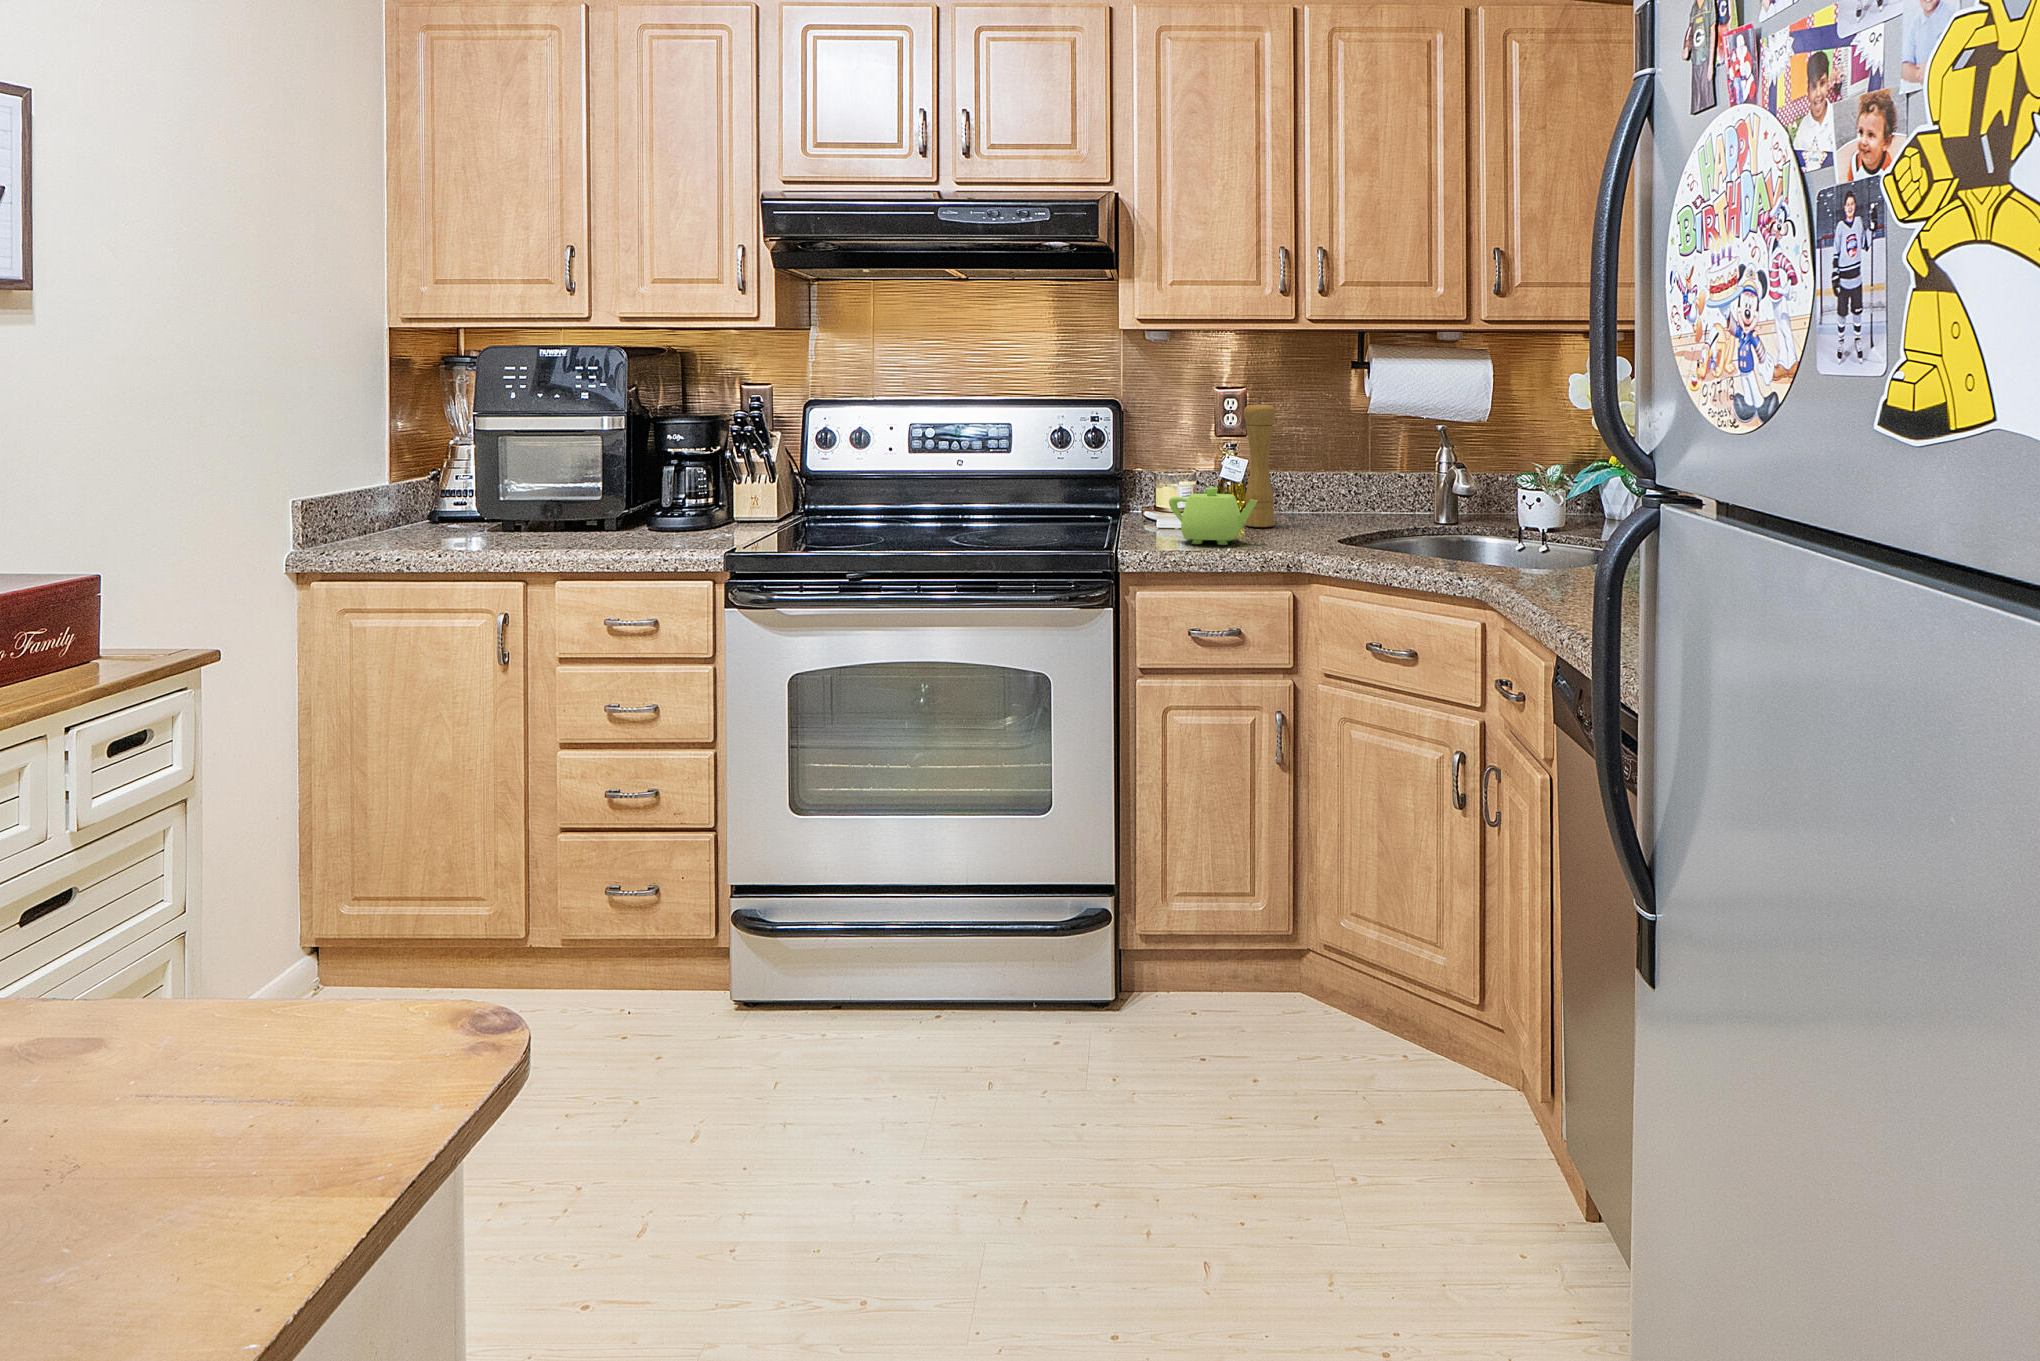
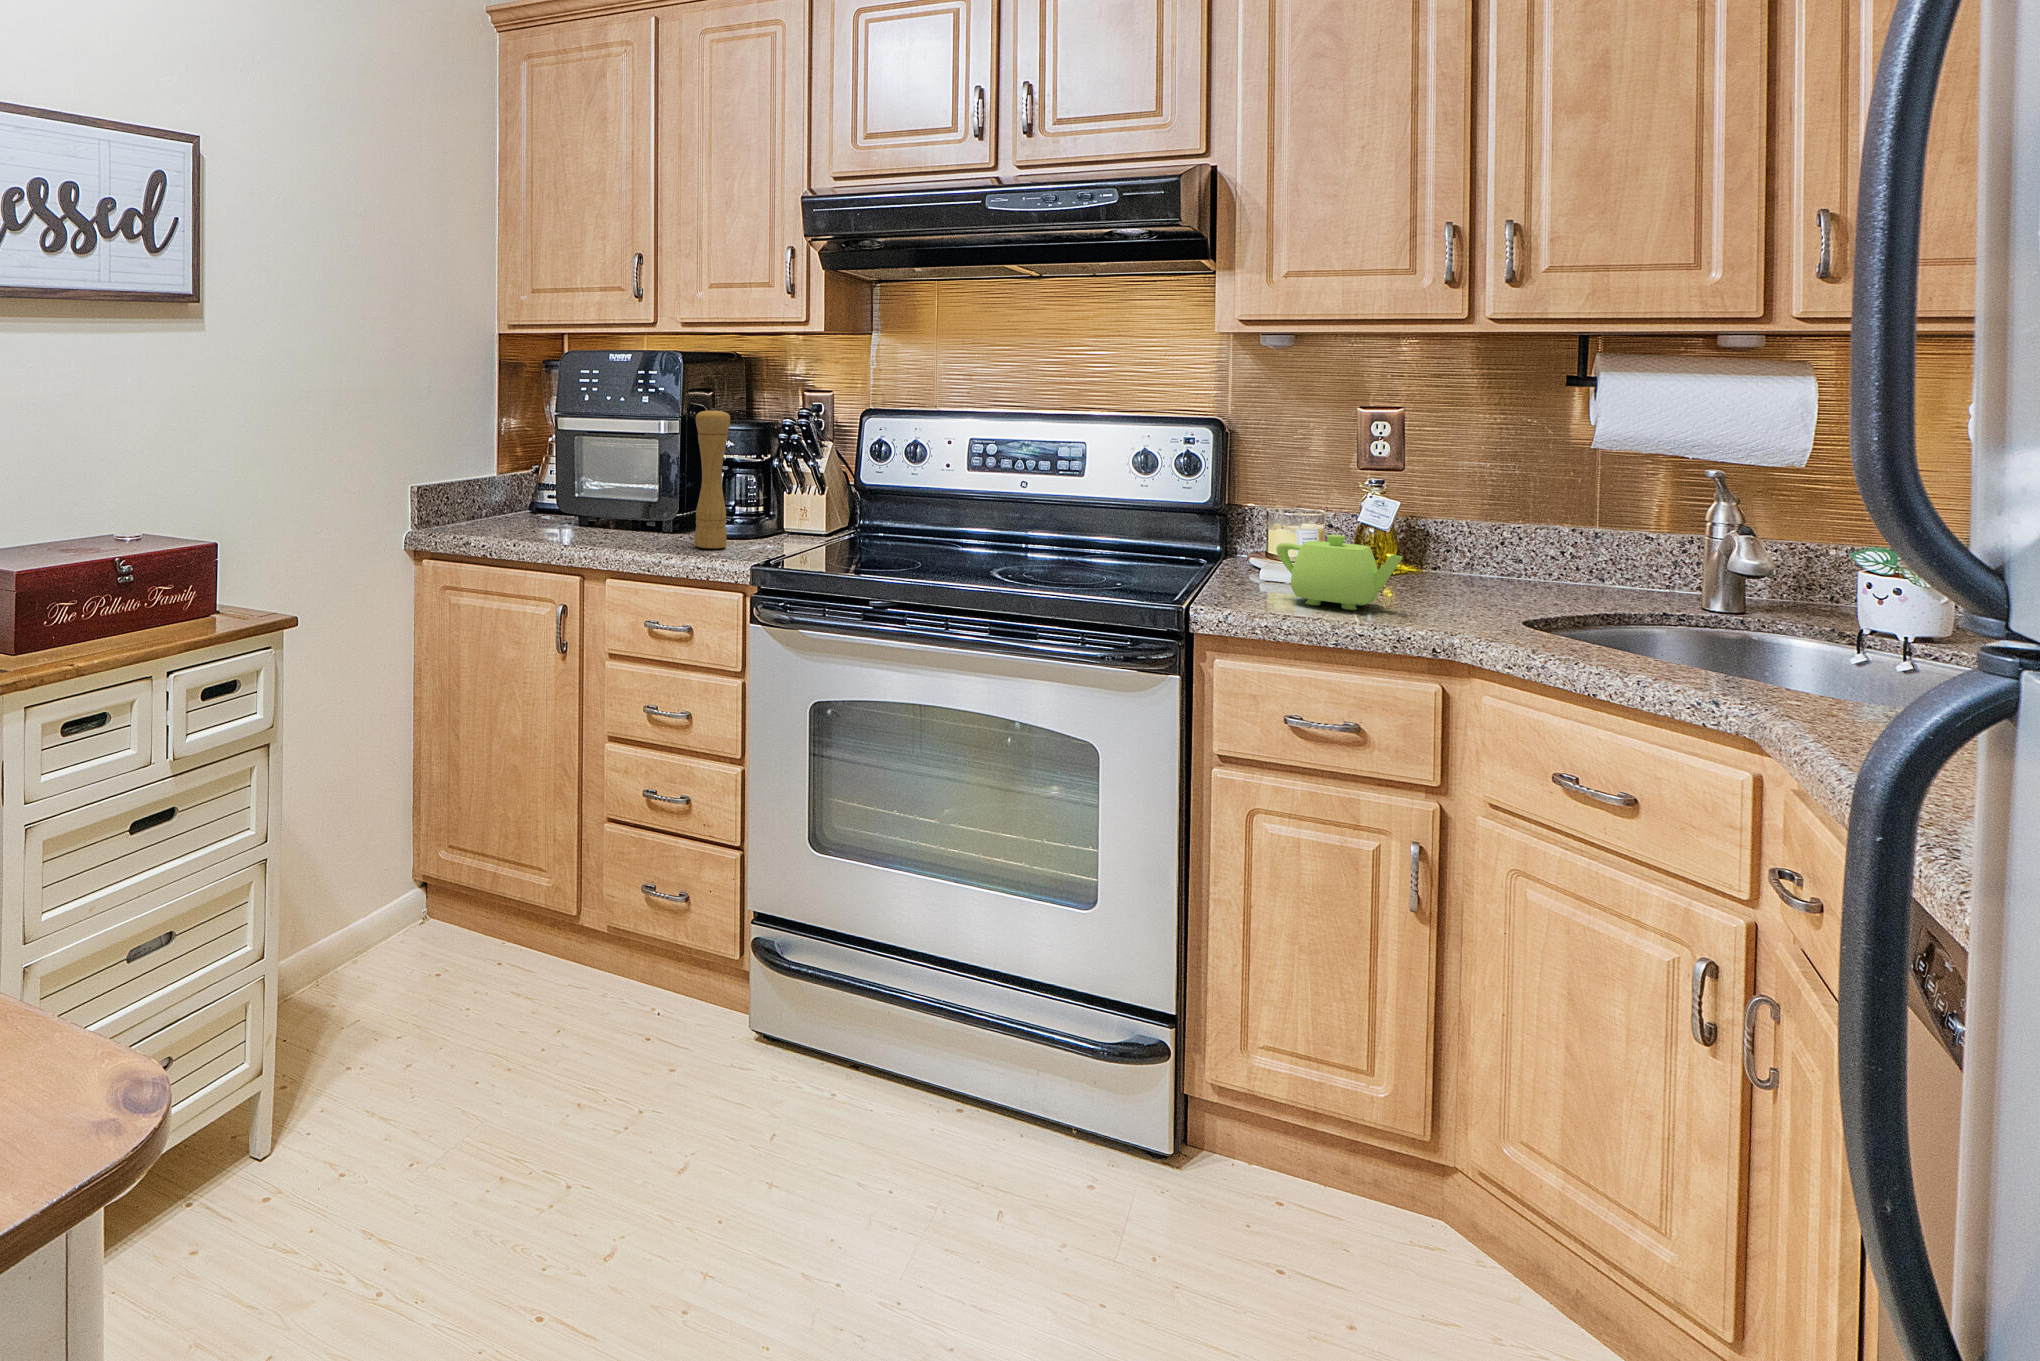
pepper mill: present [1244,402,1276,527] -> present [694,408,730,548]

